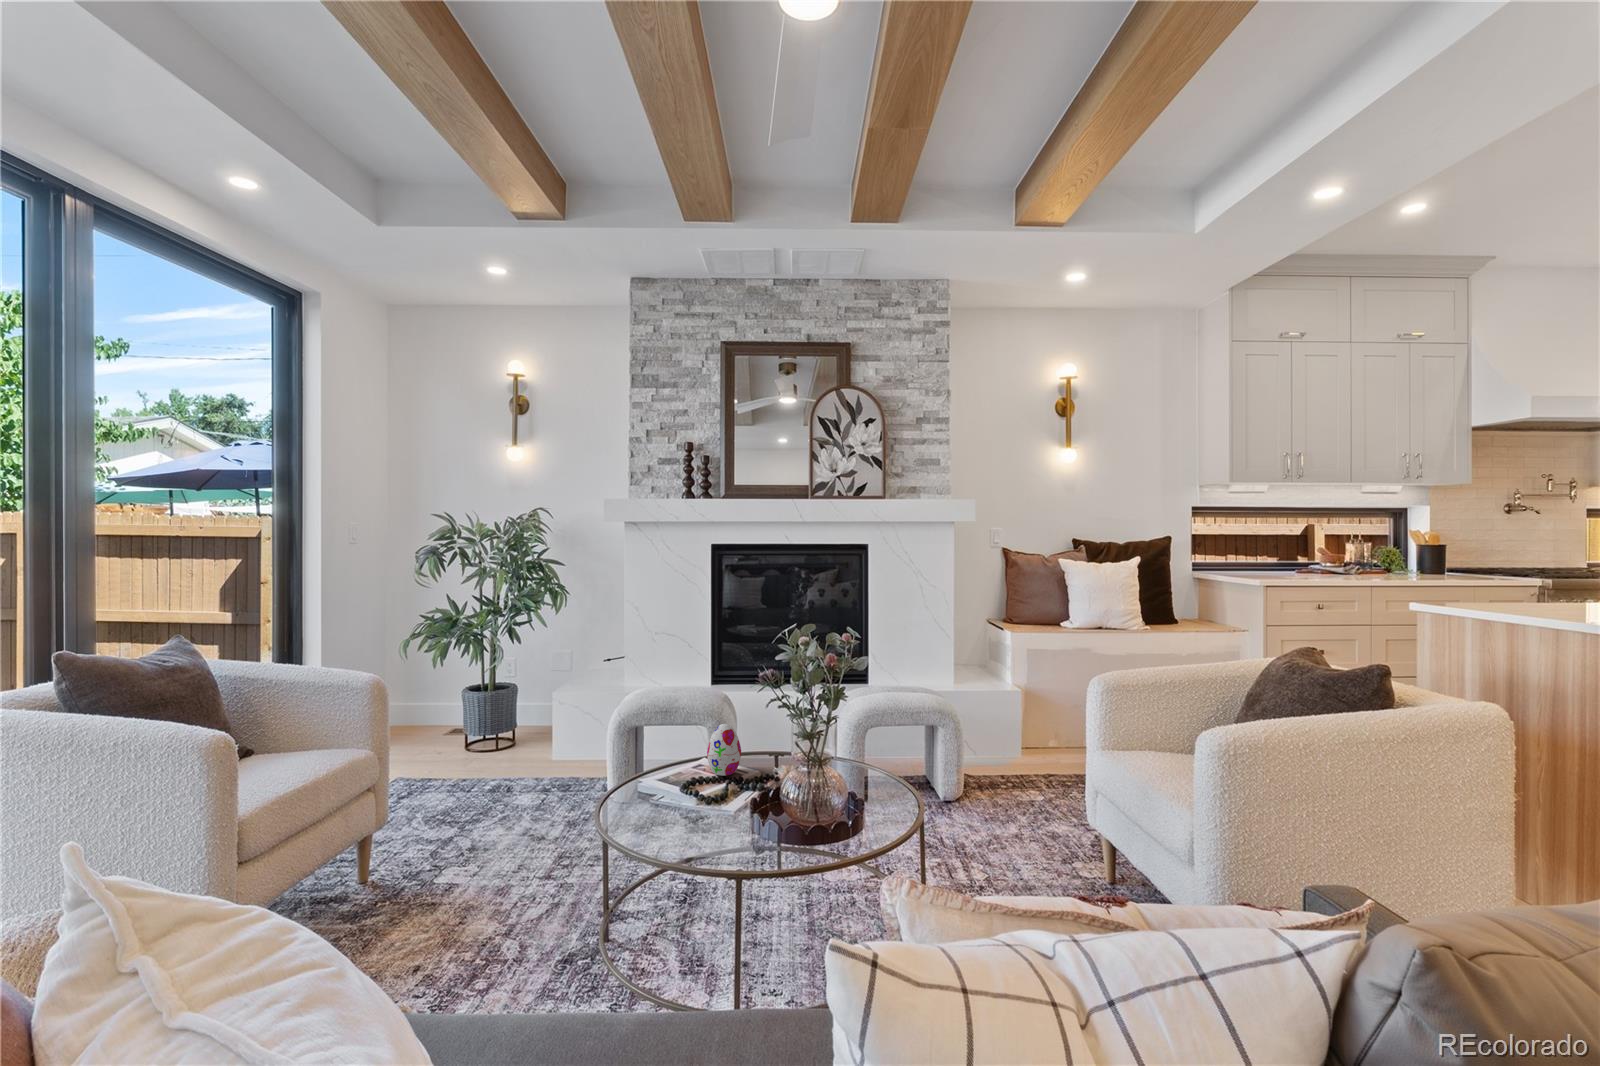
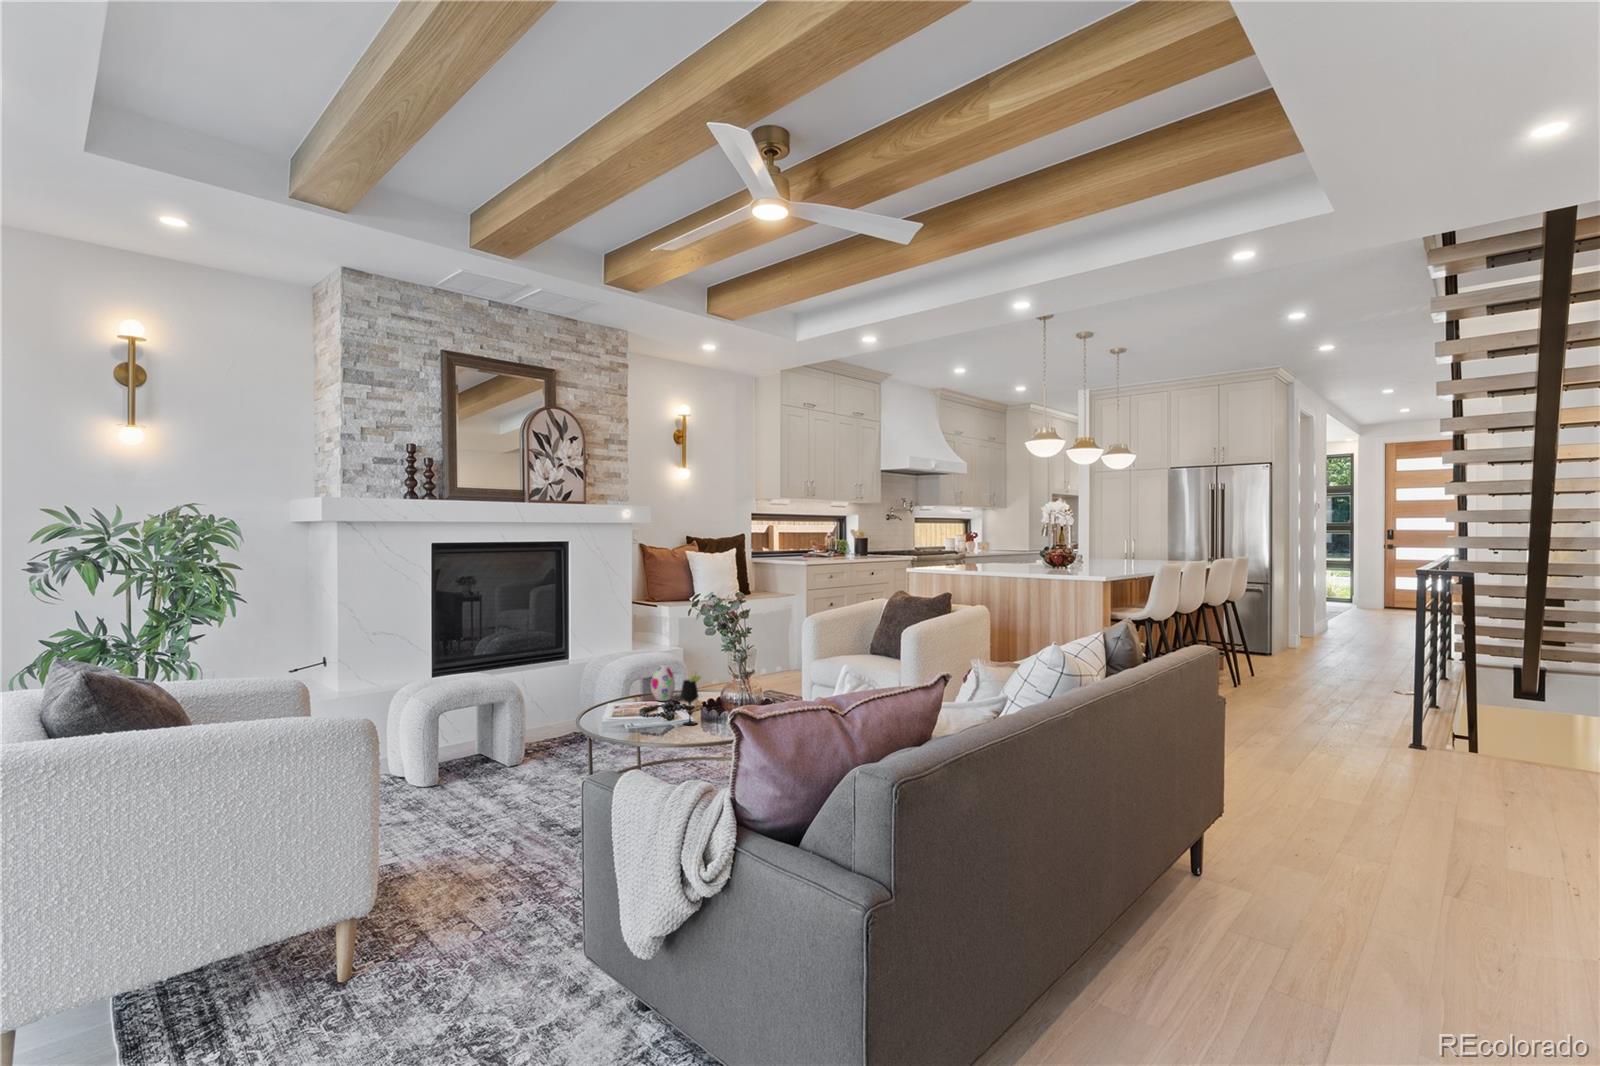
wine glass: none [643,751,669,831] -> present [681,674,701,725]

